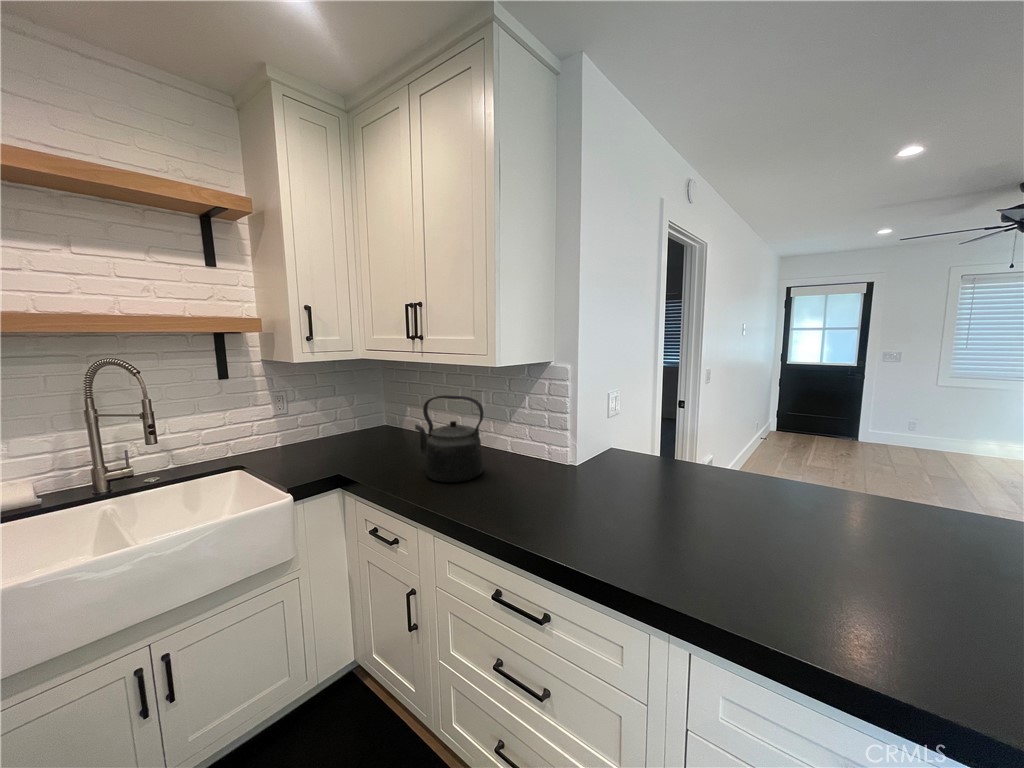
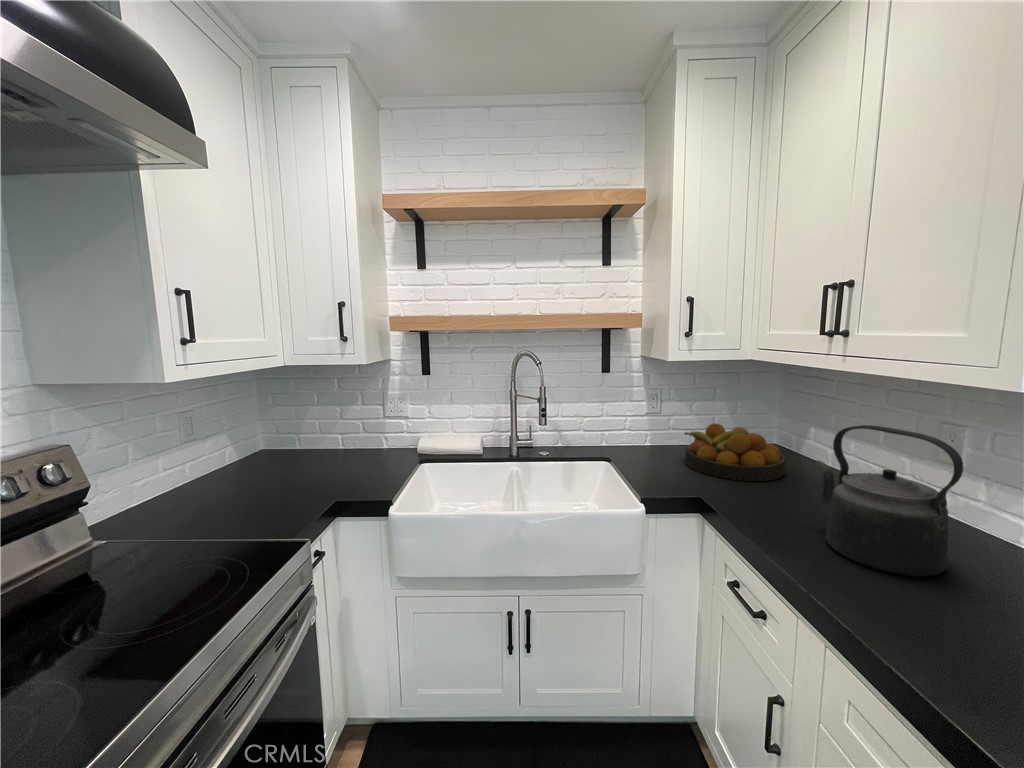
fruit bowl: none [314,413,394,455] -> present [685,423,785,481]

